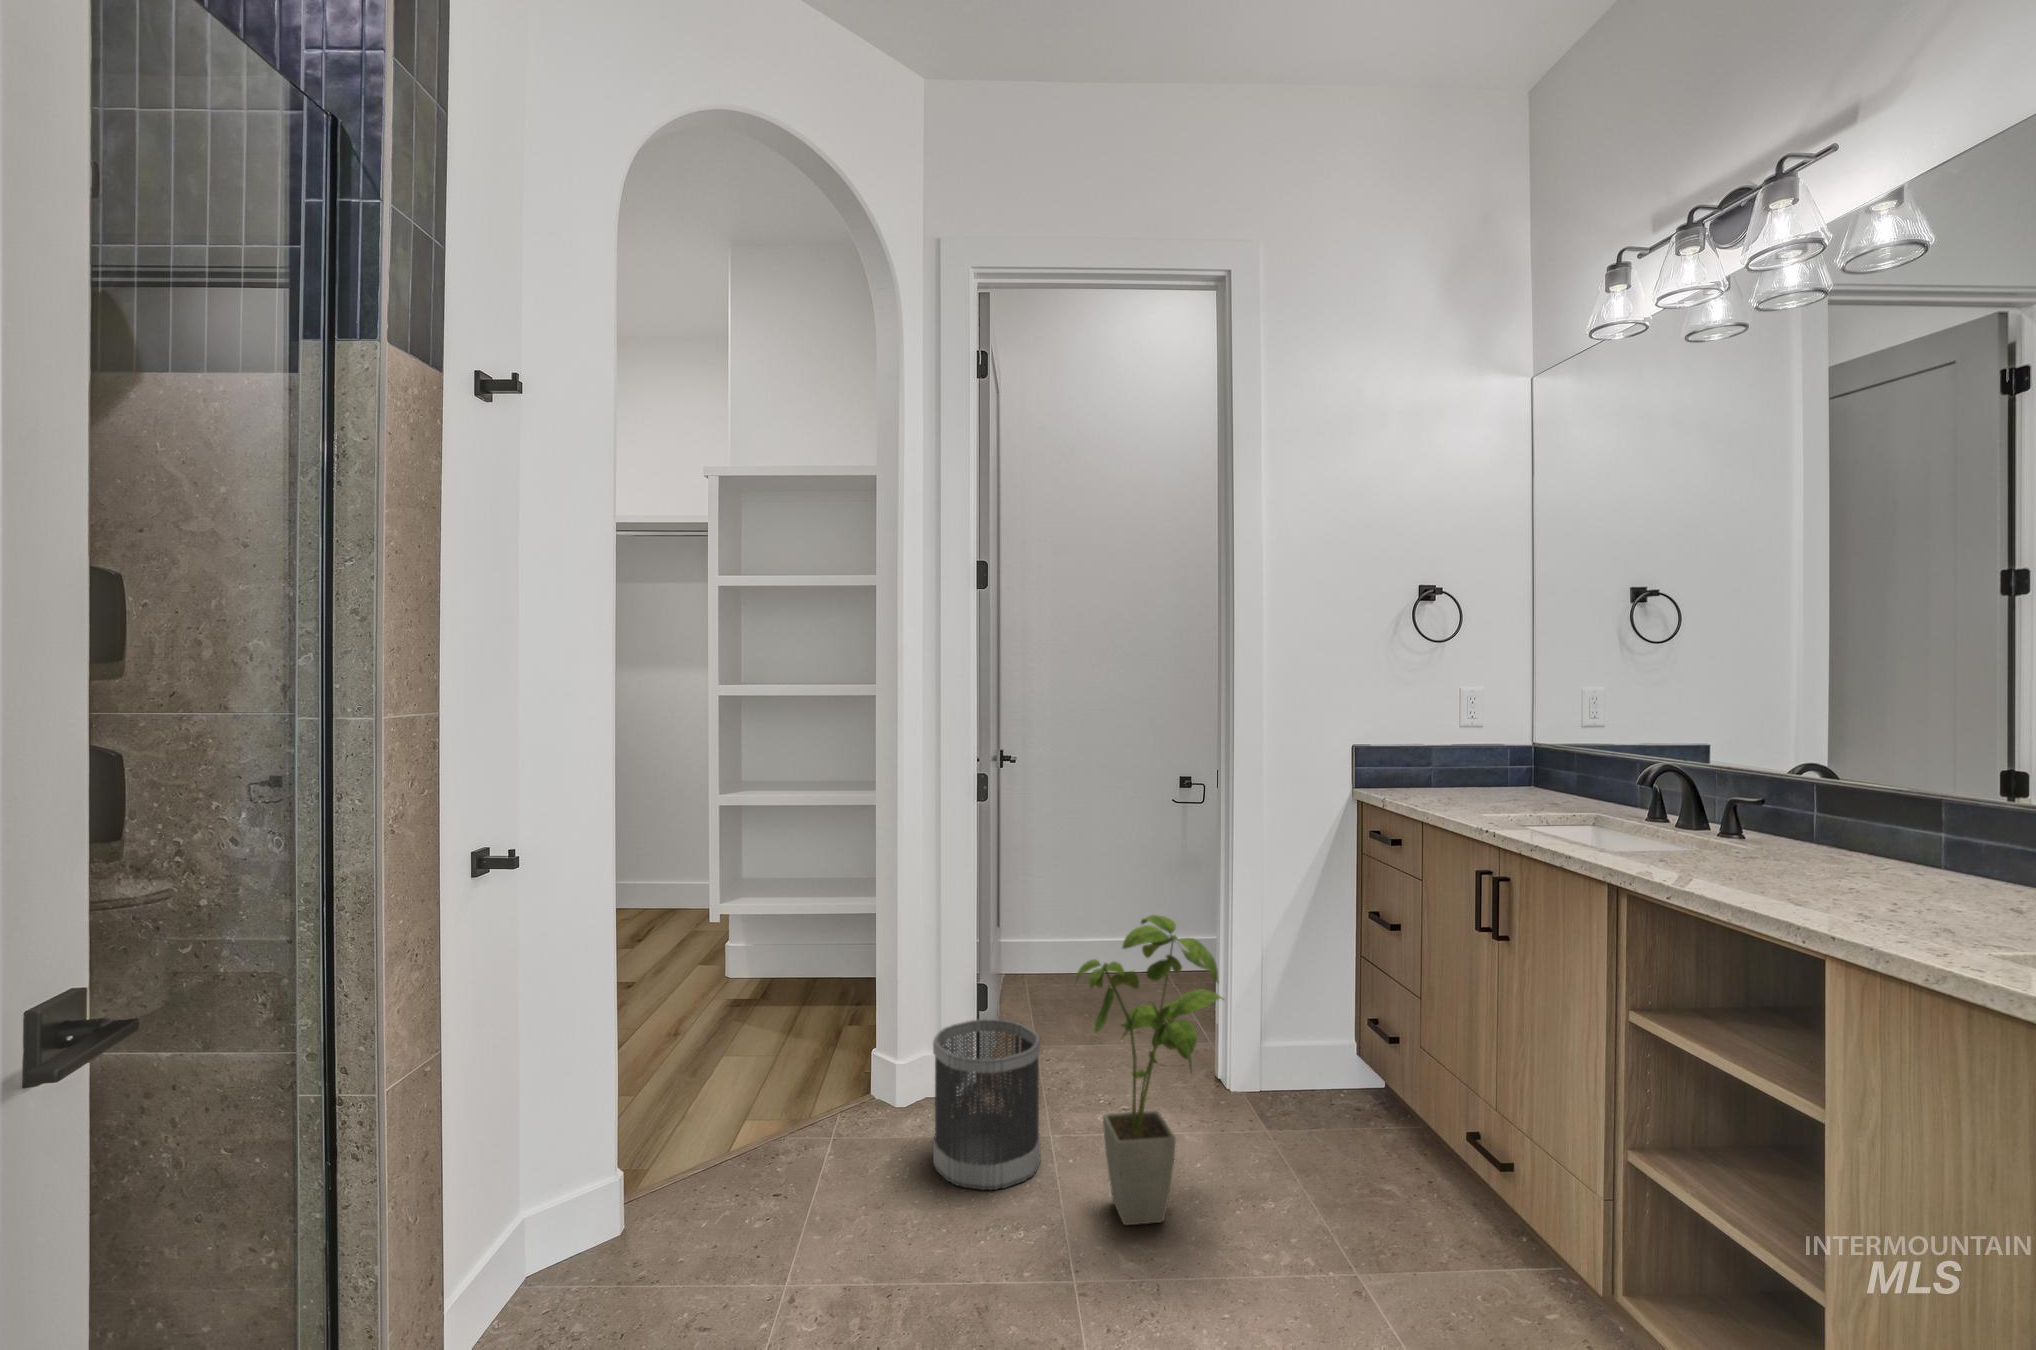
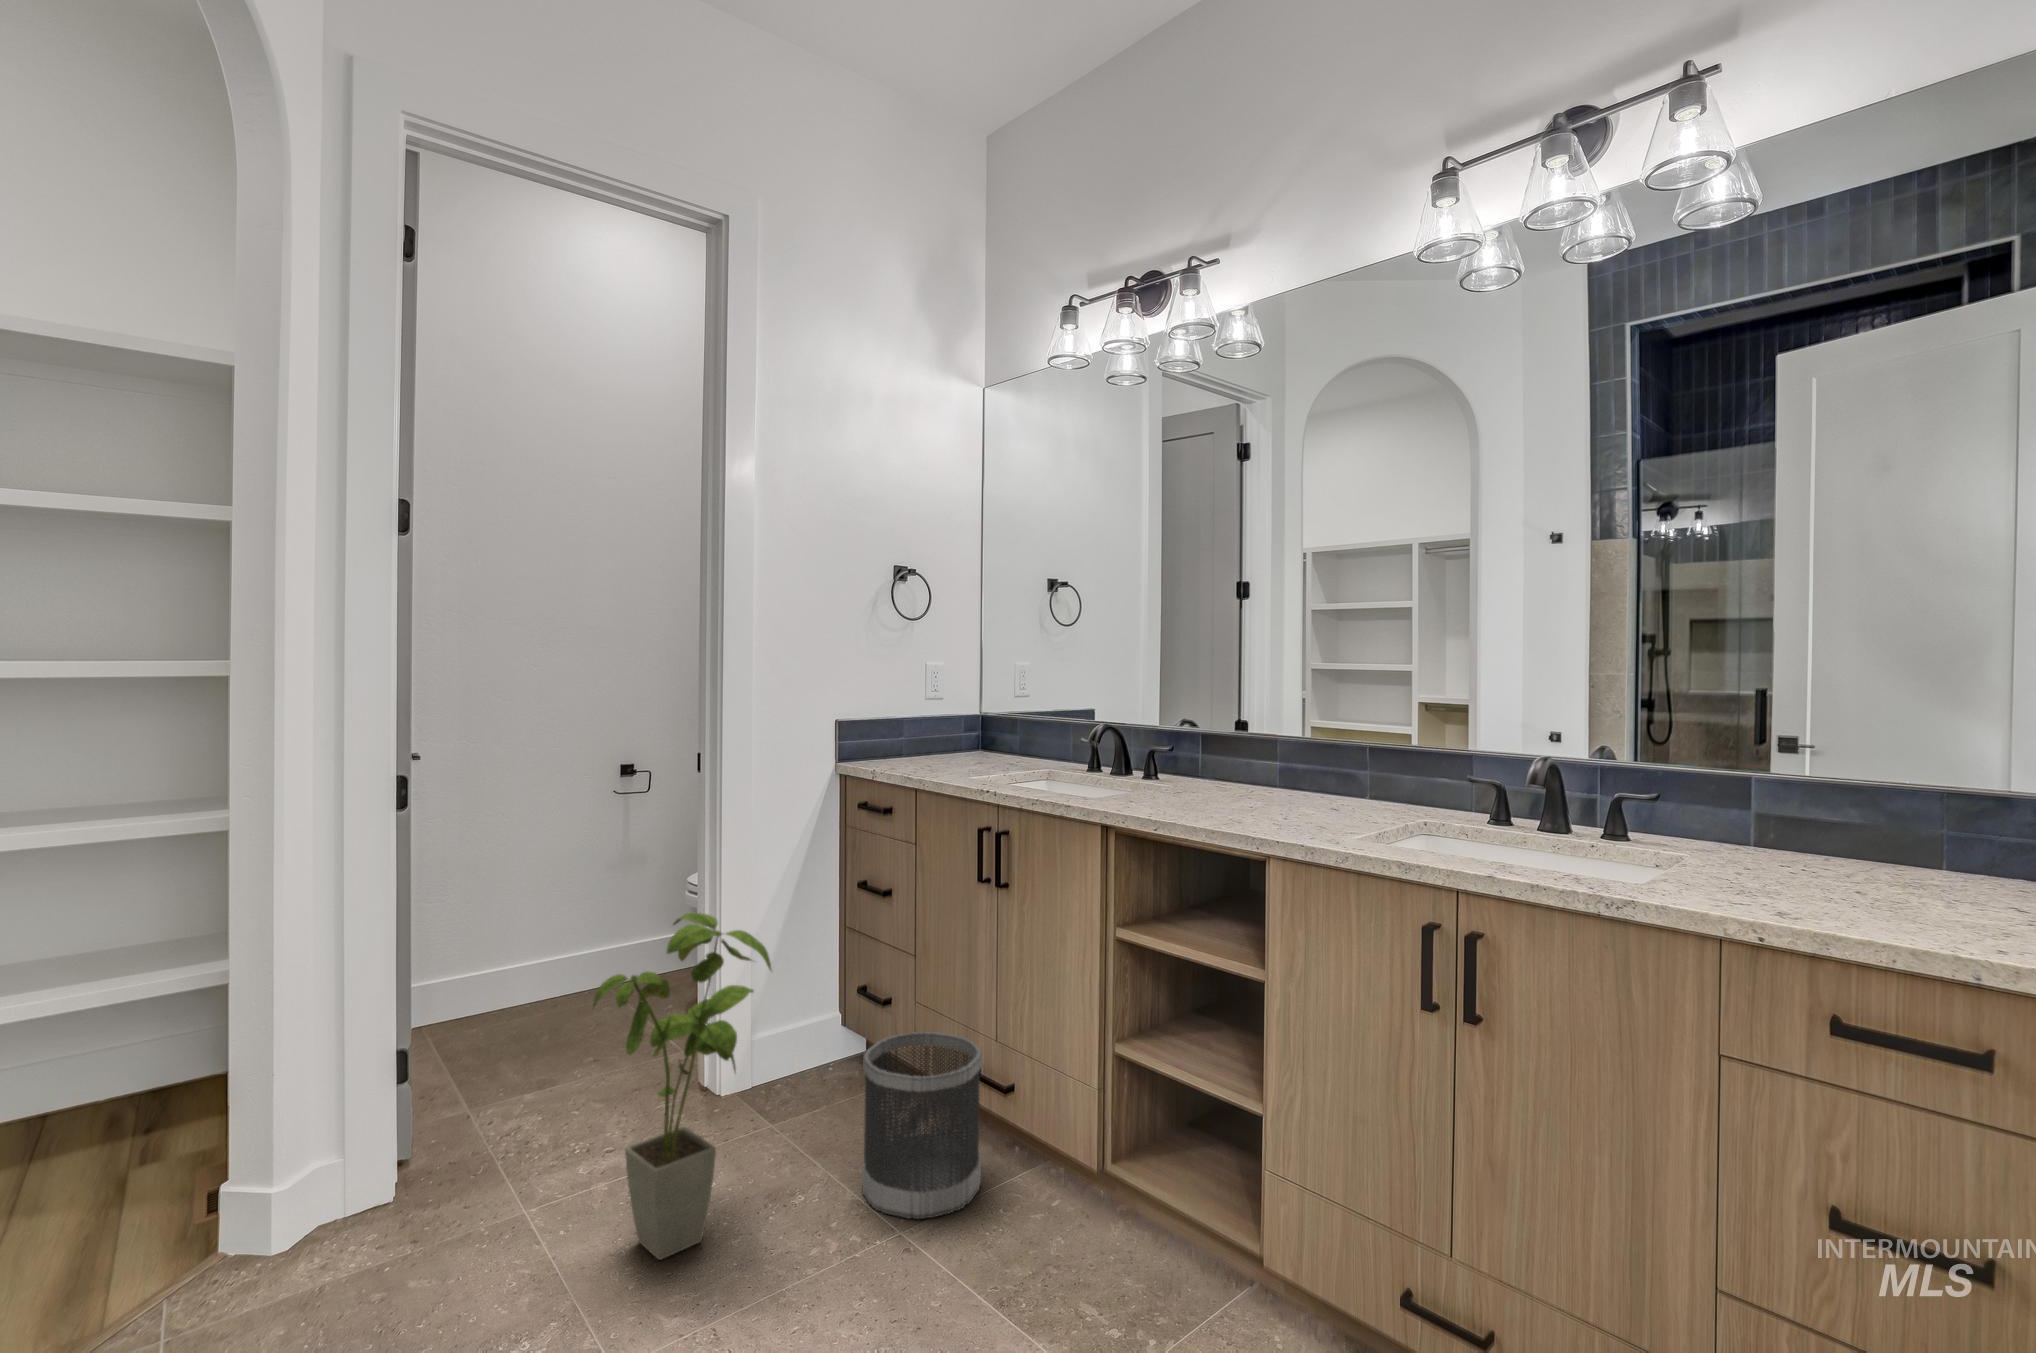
wastebasket: present [933,1019,1040,1190] -> present [862,1032,982,1219]

